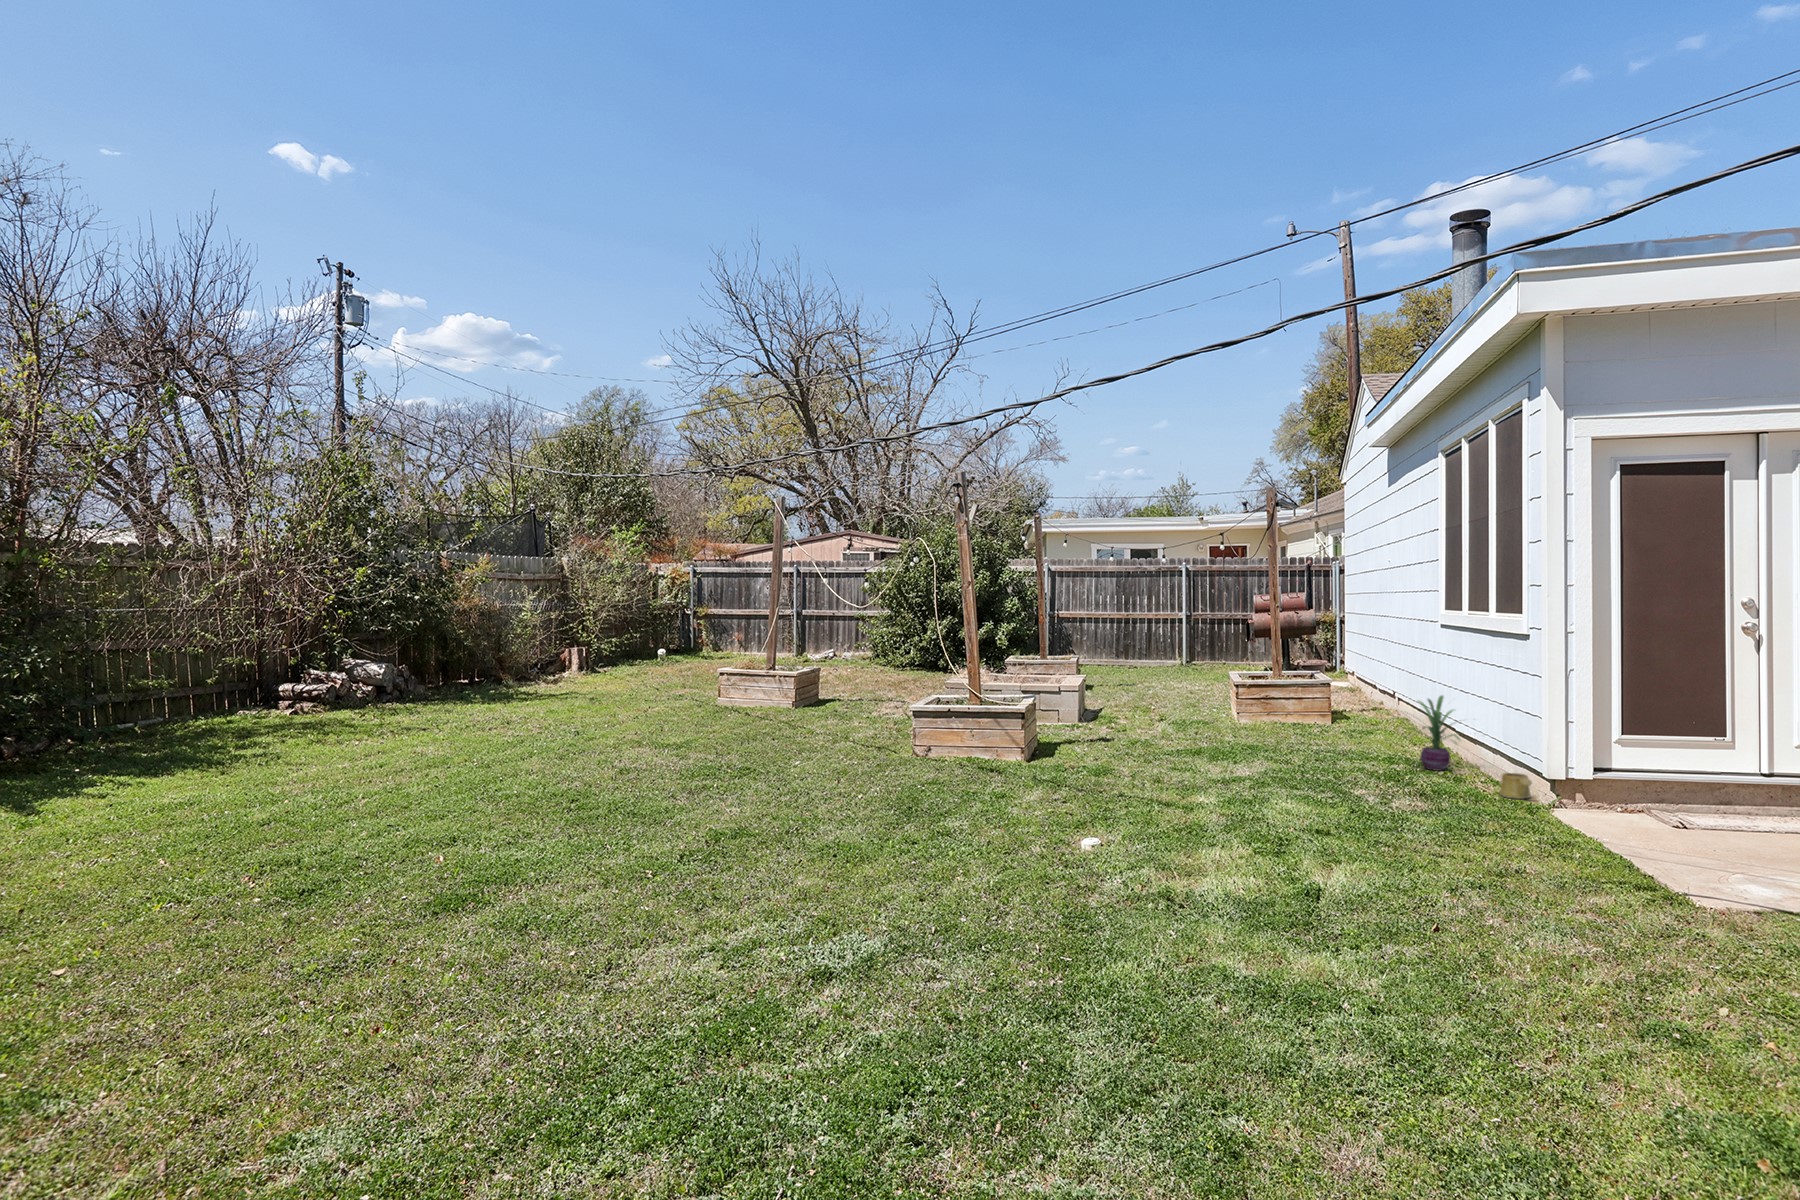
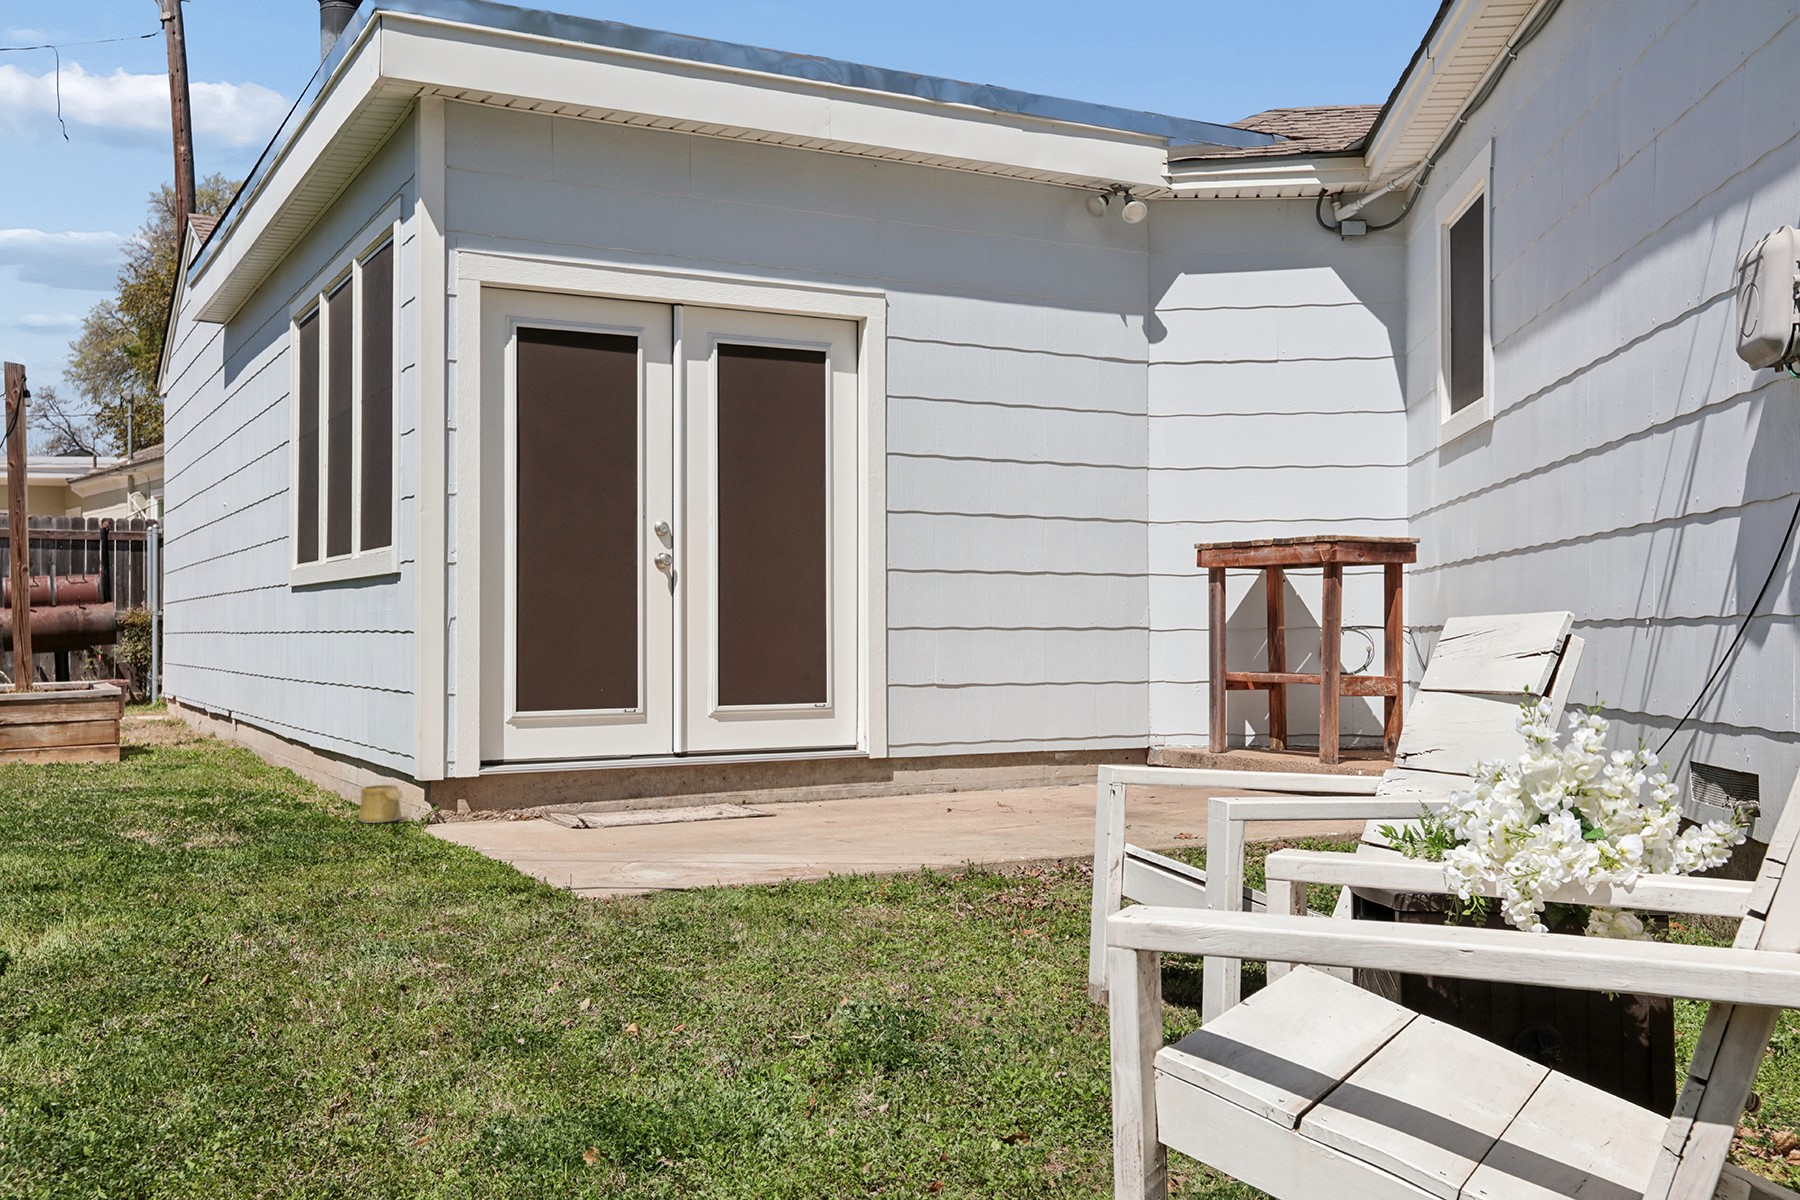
decorative plant: present [1418,696,1460,771] -> none [205,682,346,803]

